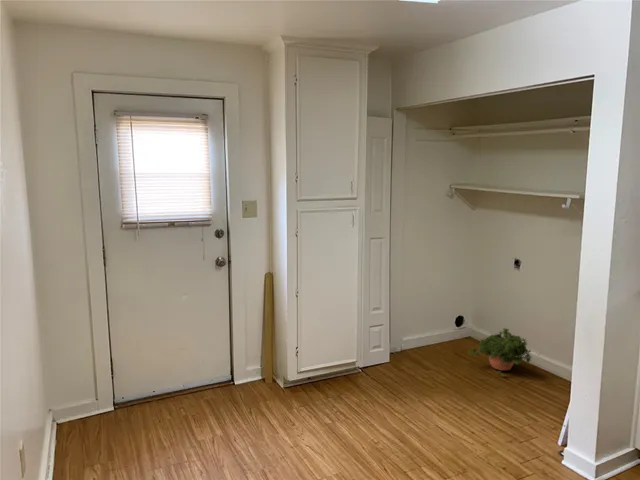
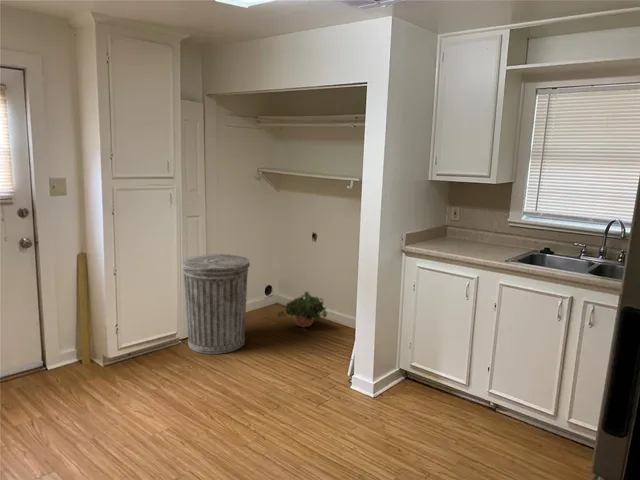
trash can: none [363,280,437,391] -> present [182,254,250,354]

